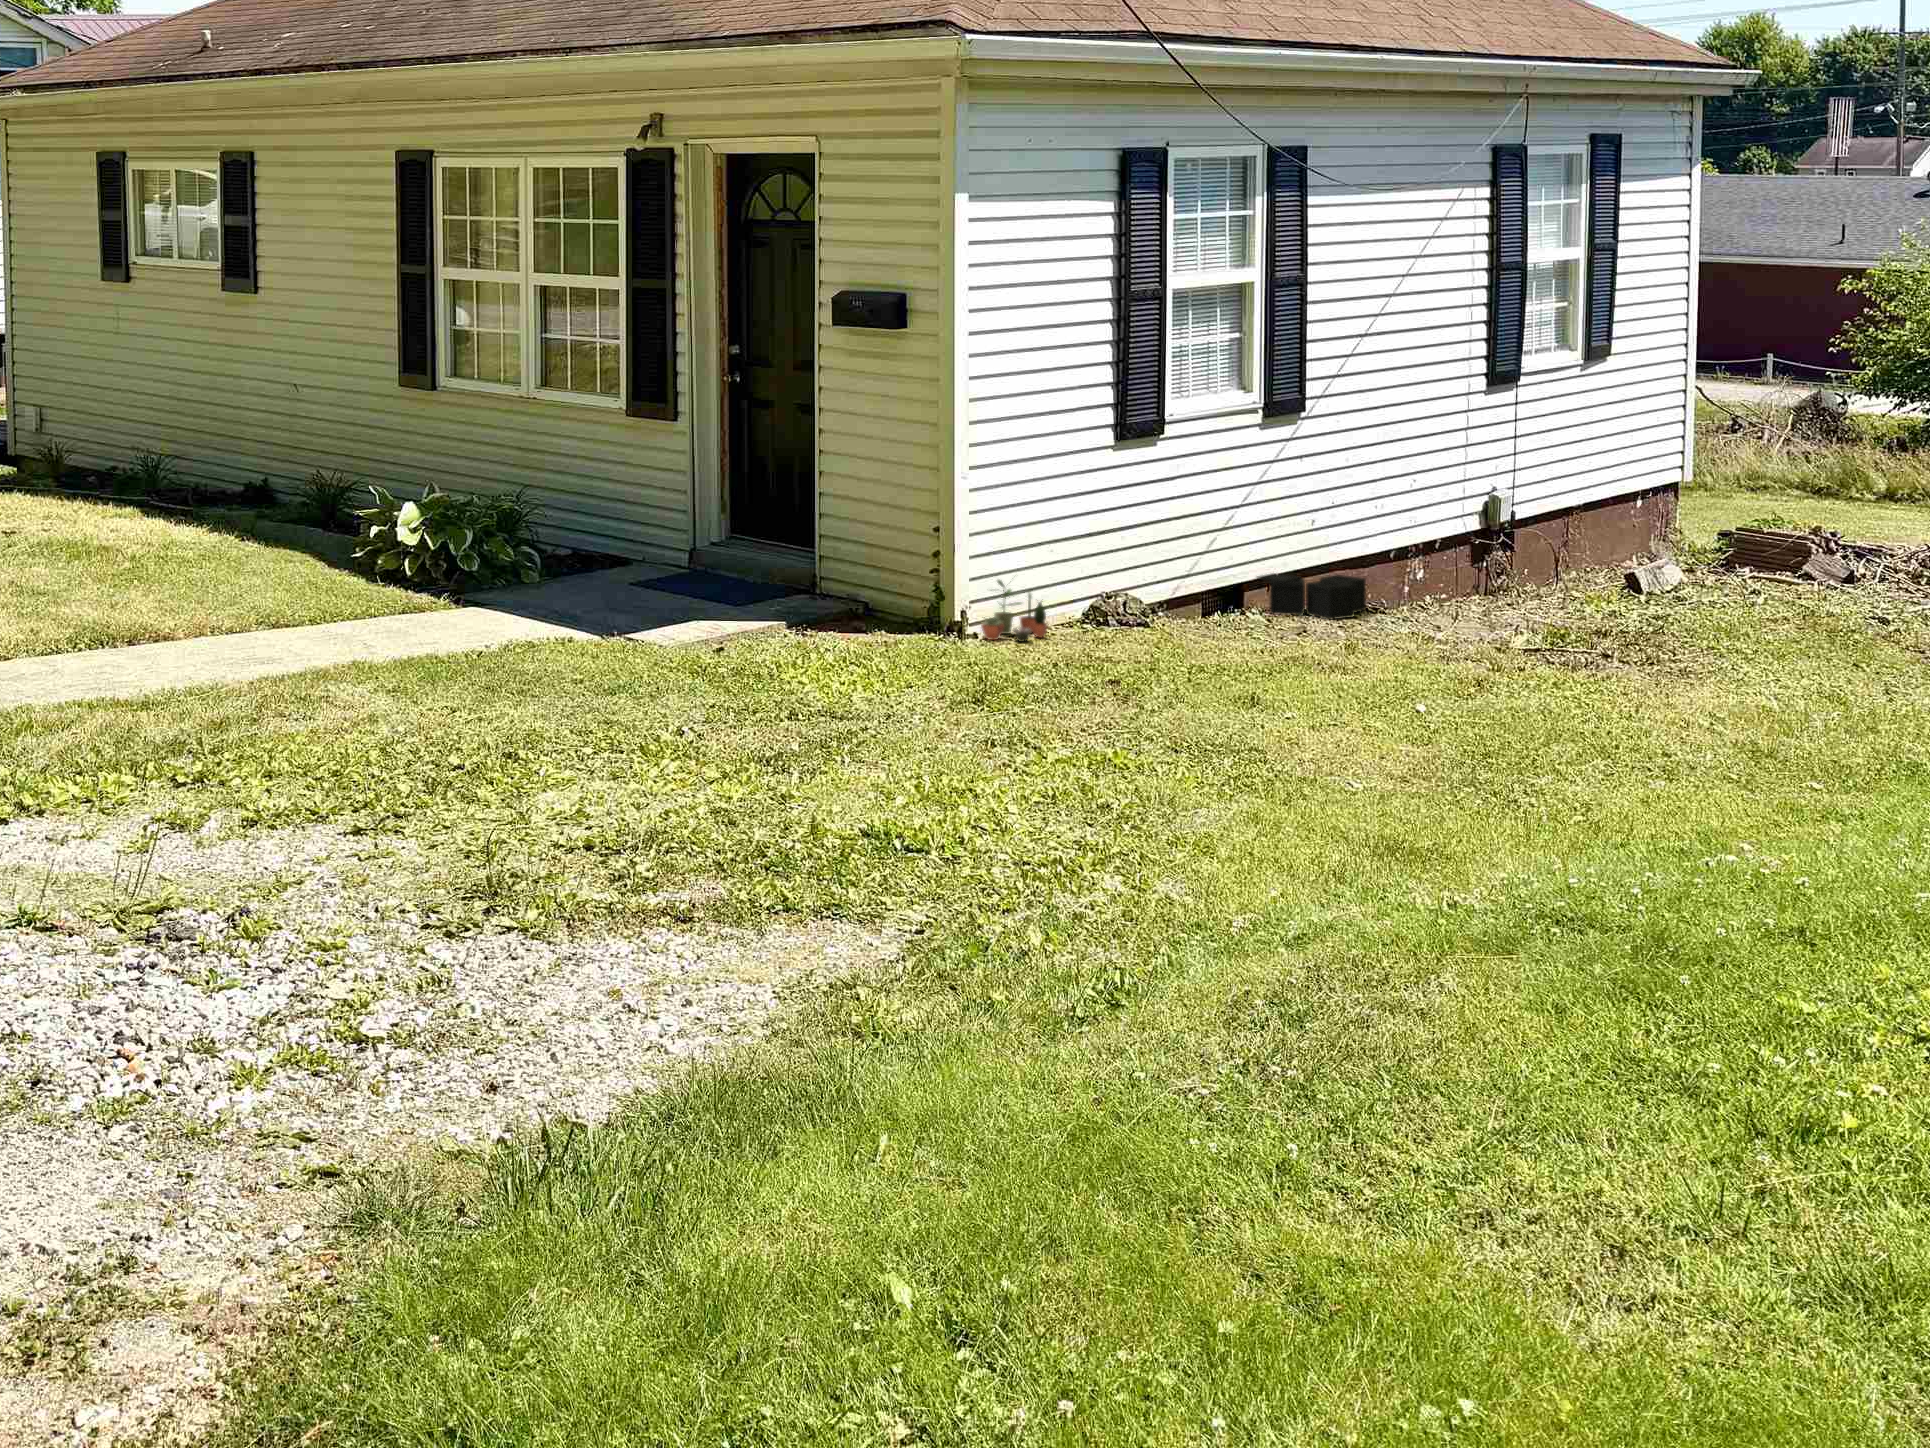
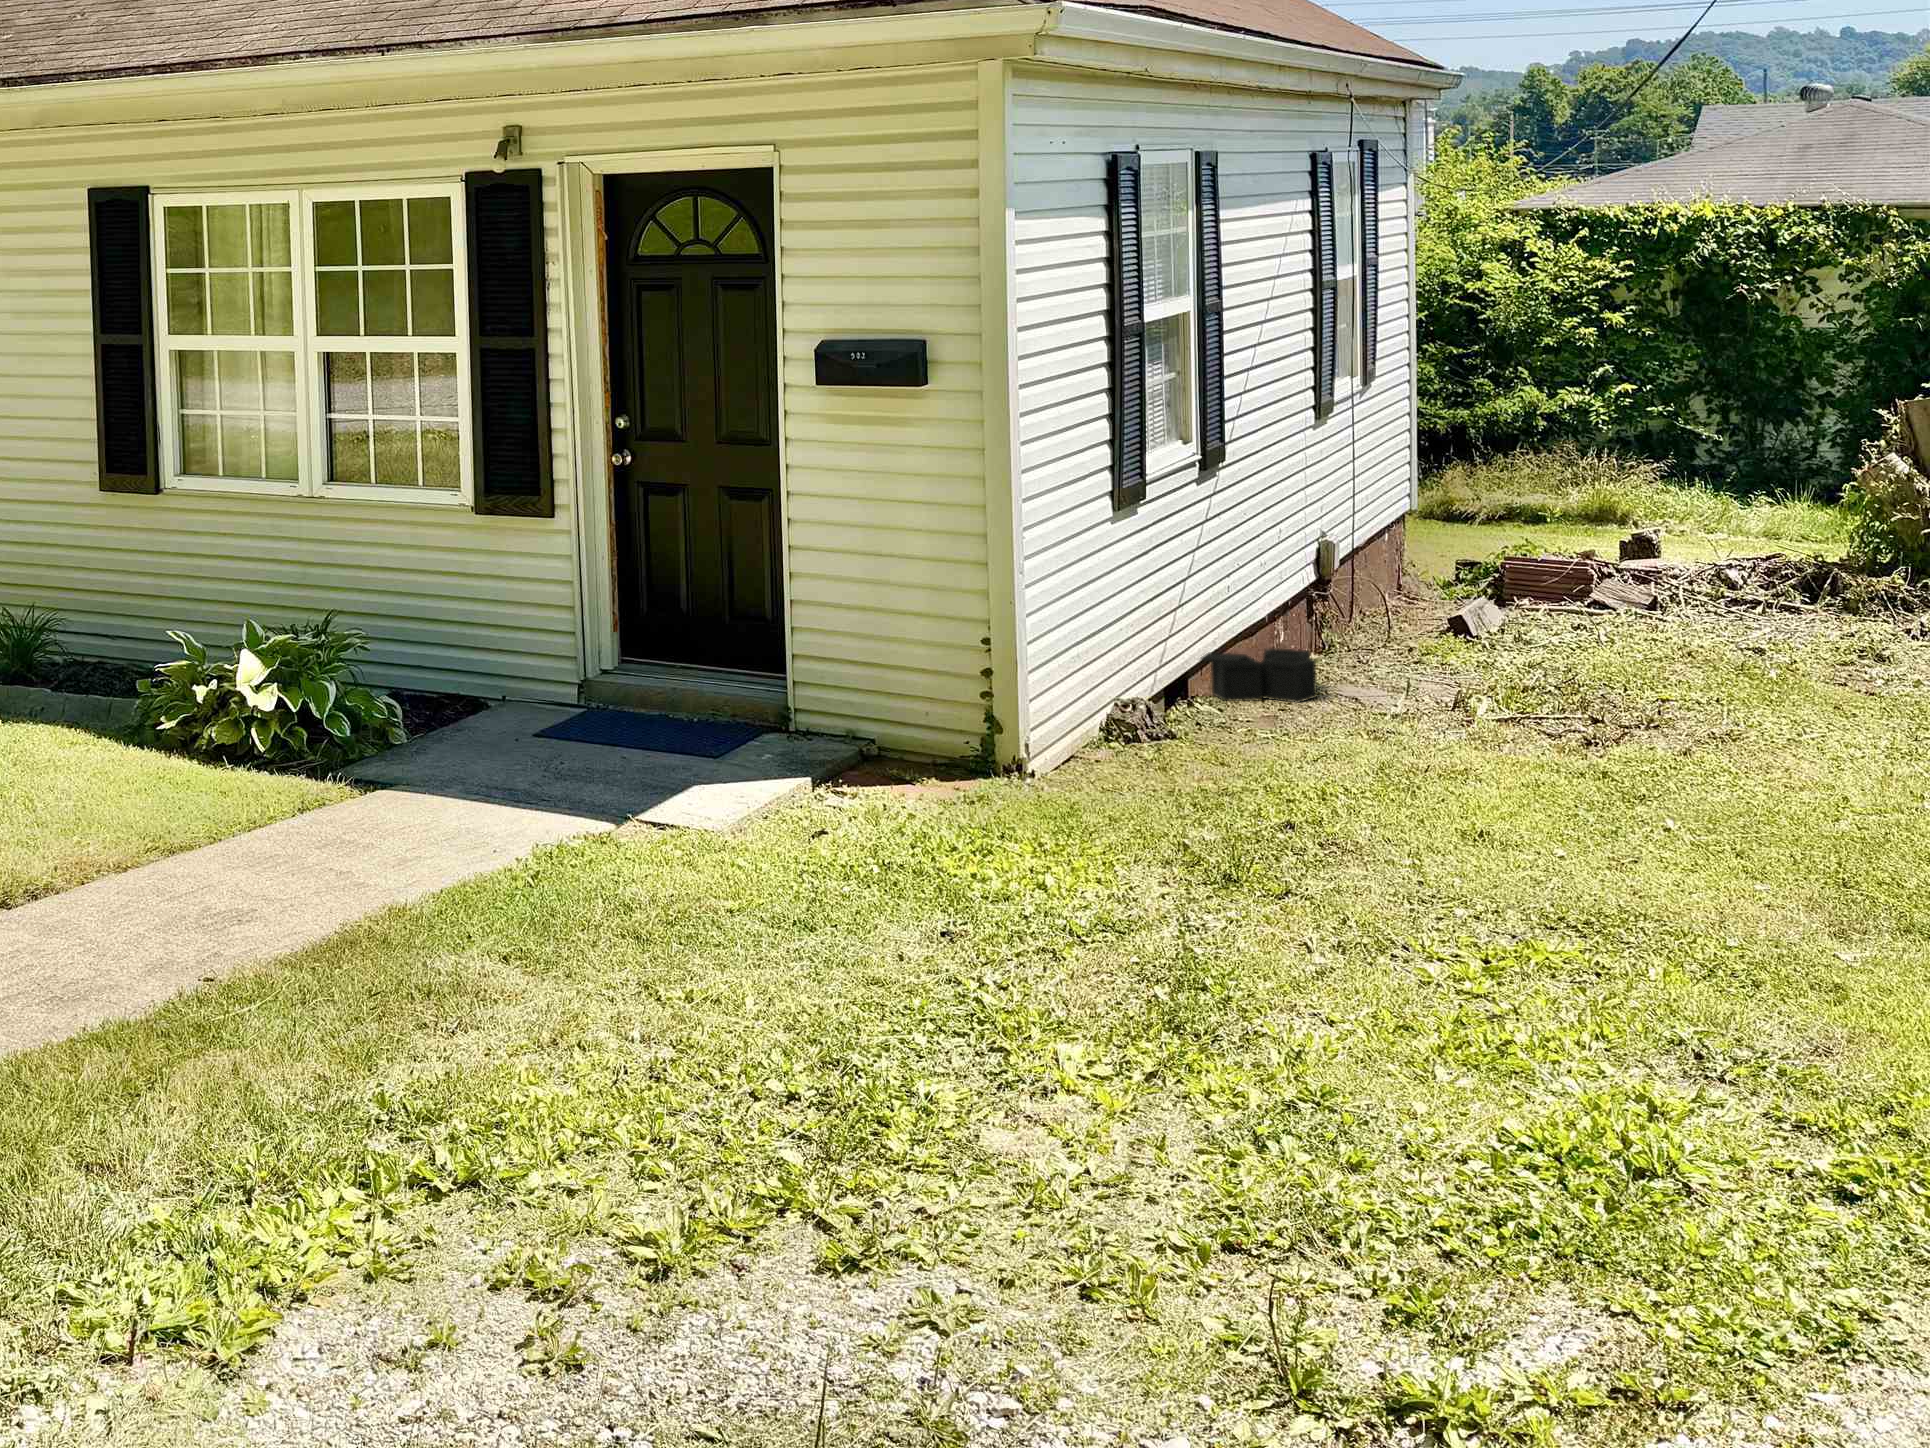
potted plant: present [981,580,1048,642] -> none [1054,683,1132,769]

